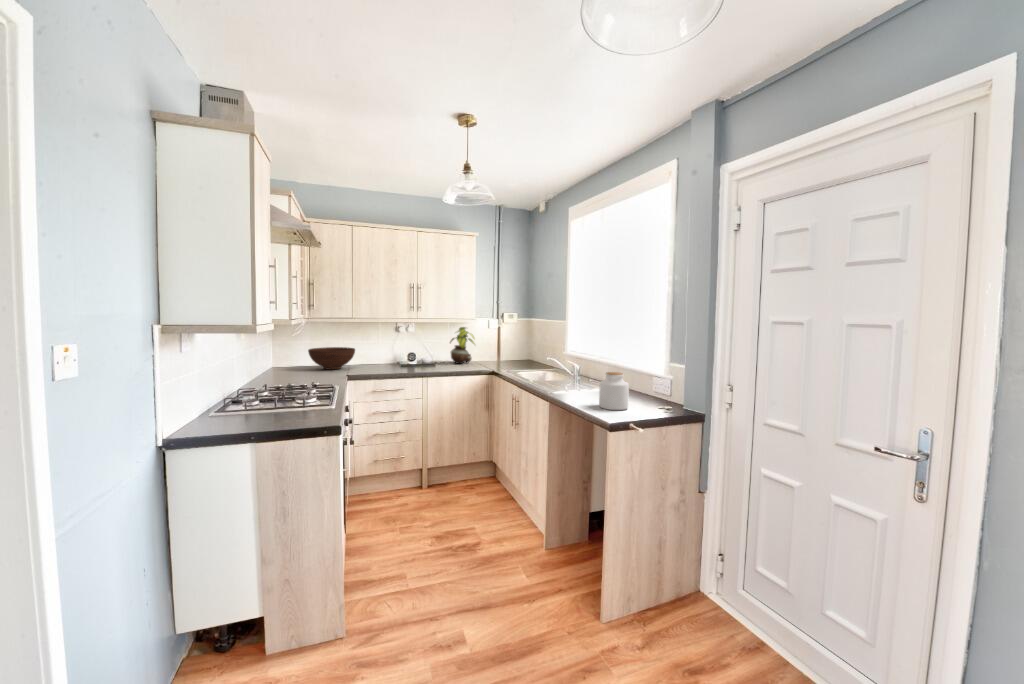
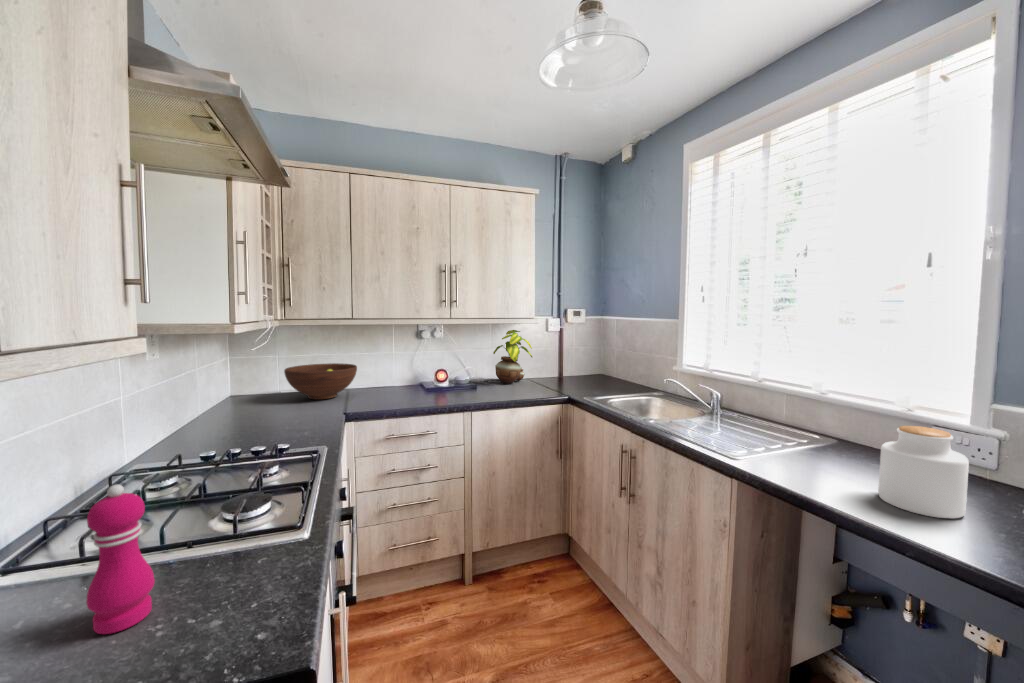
pepper mill: none [265,374,285,422] -> present [87,485,155,634]

